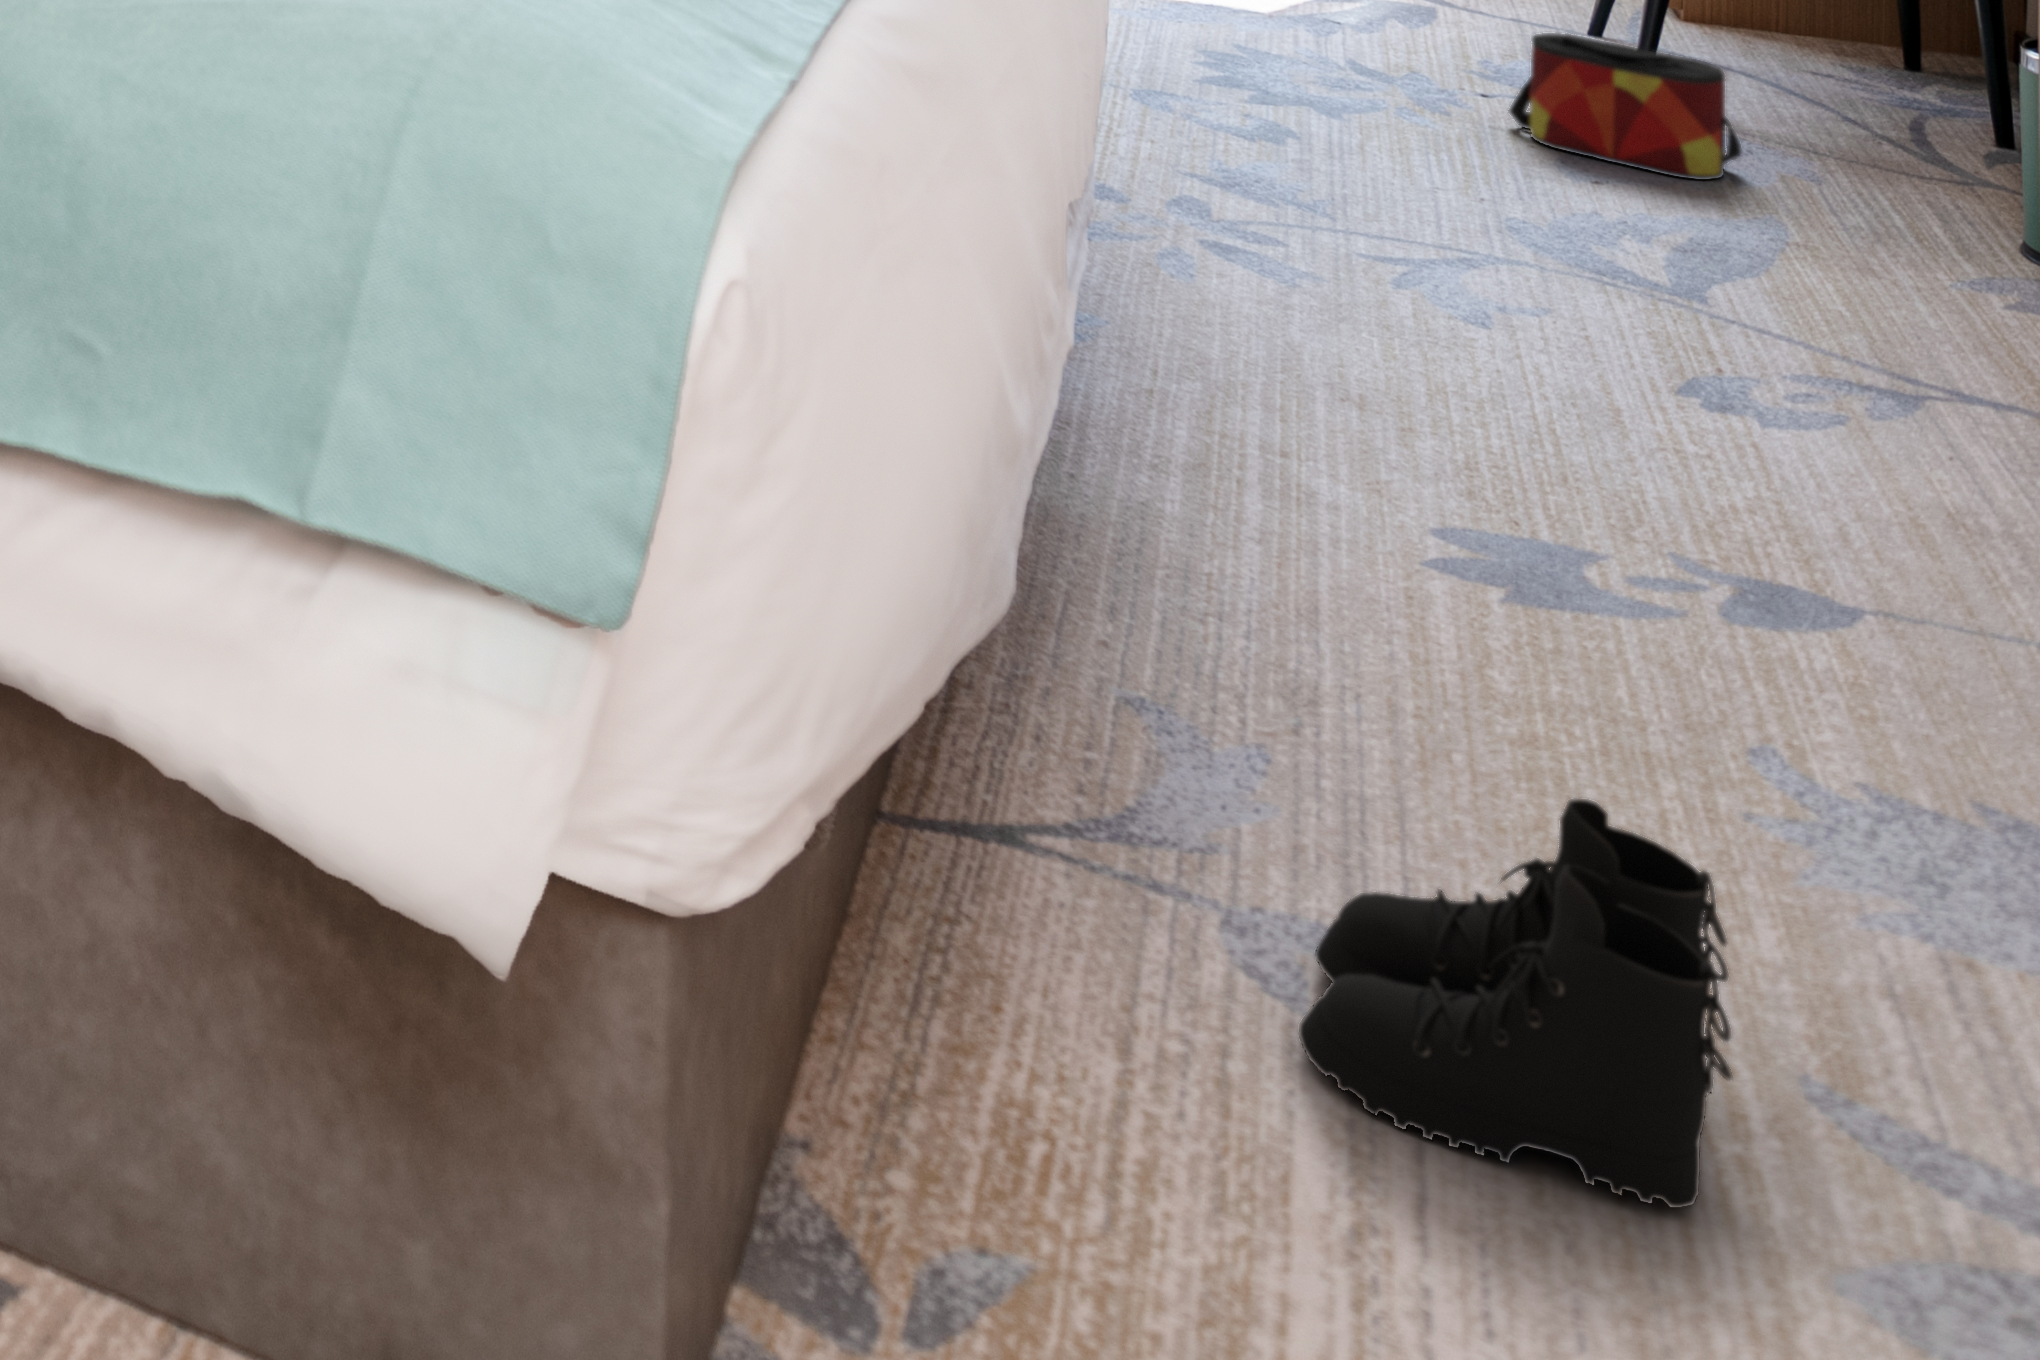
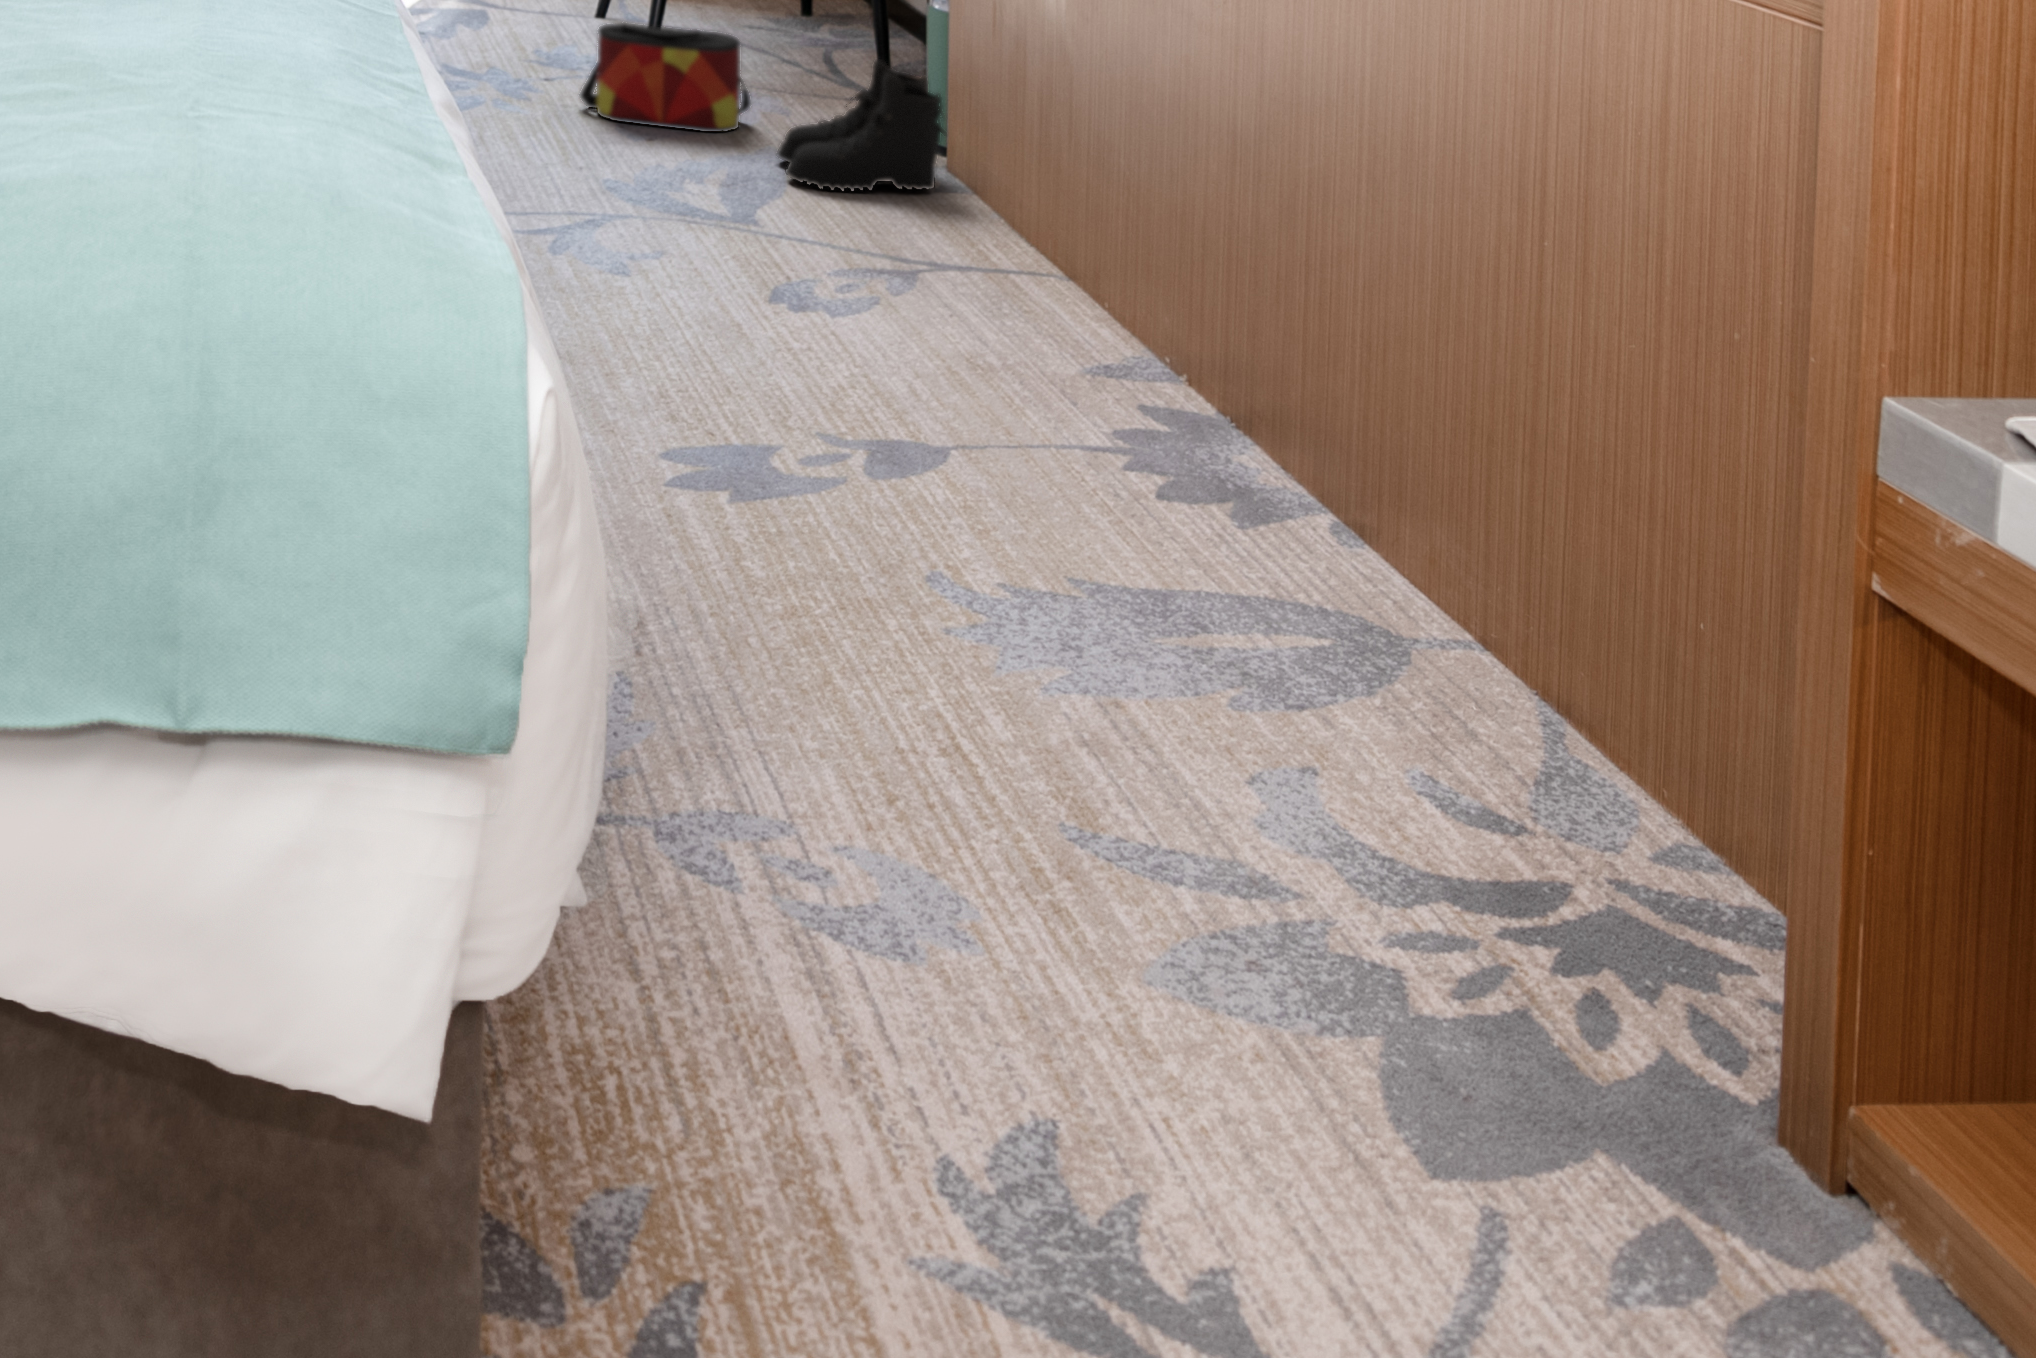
boots: present [1299,799,1732,1208] -> present [777,59,945,190]

